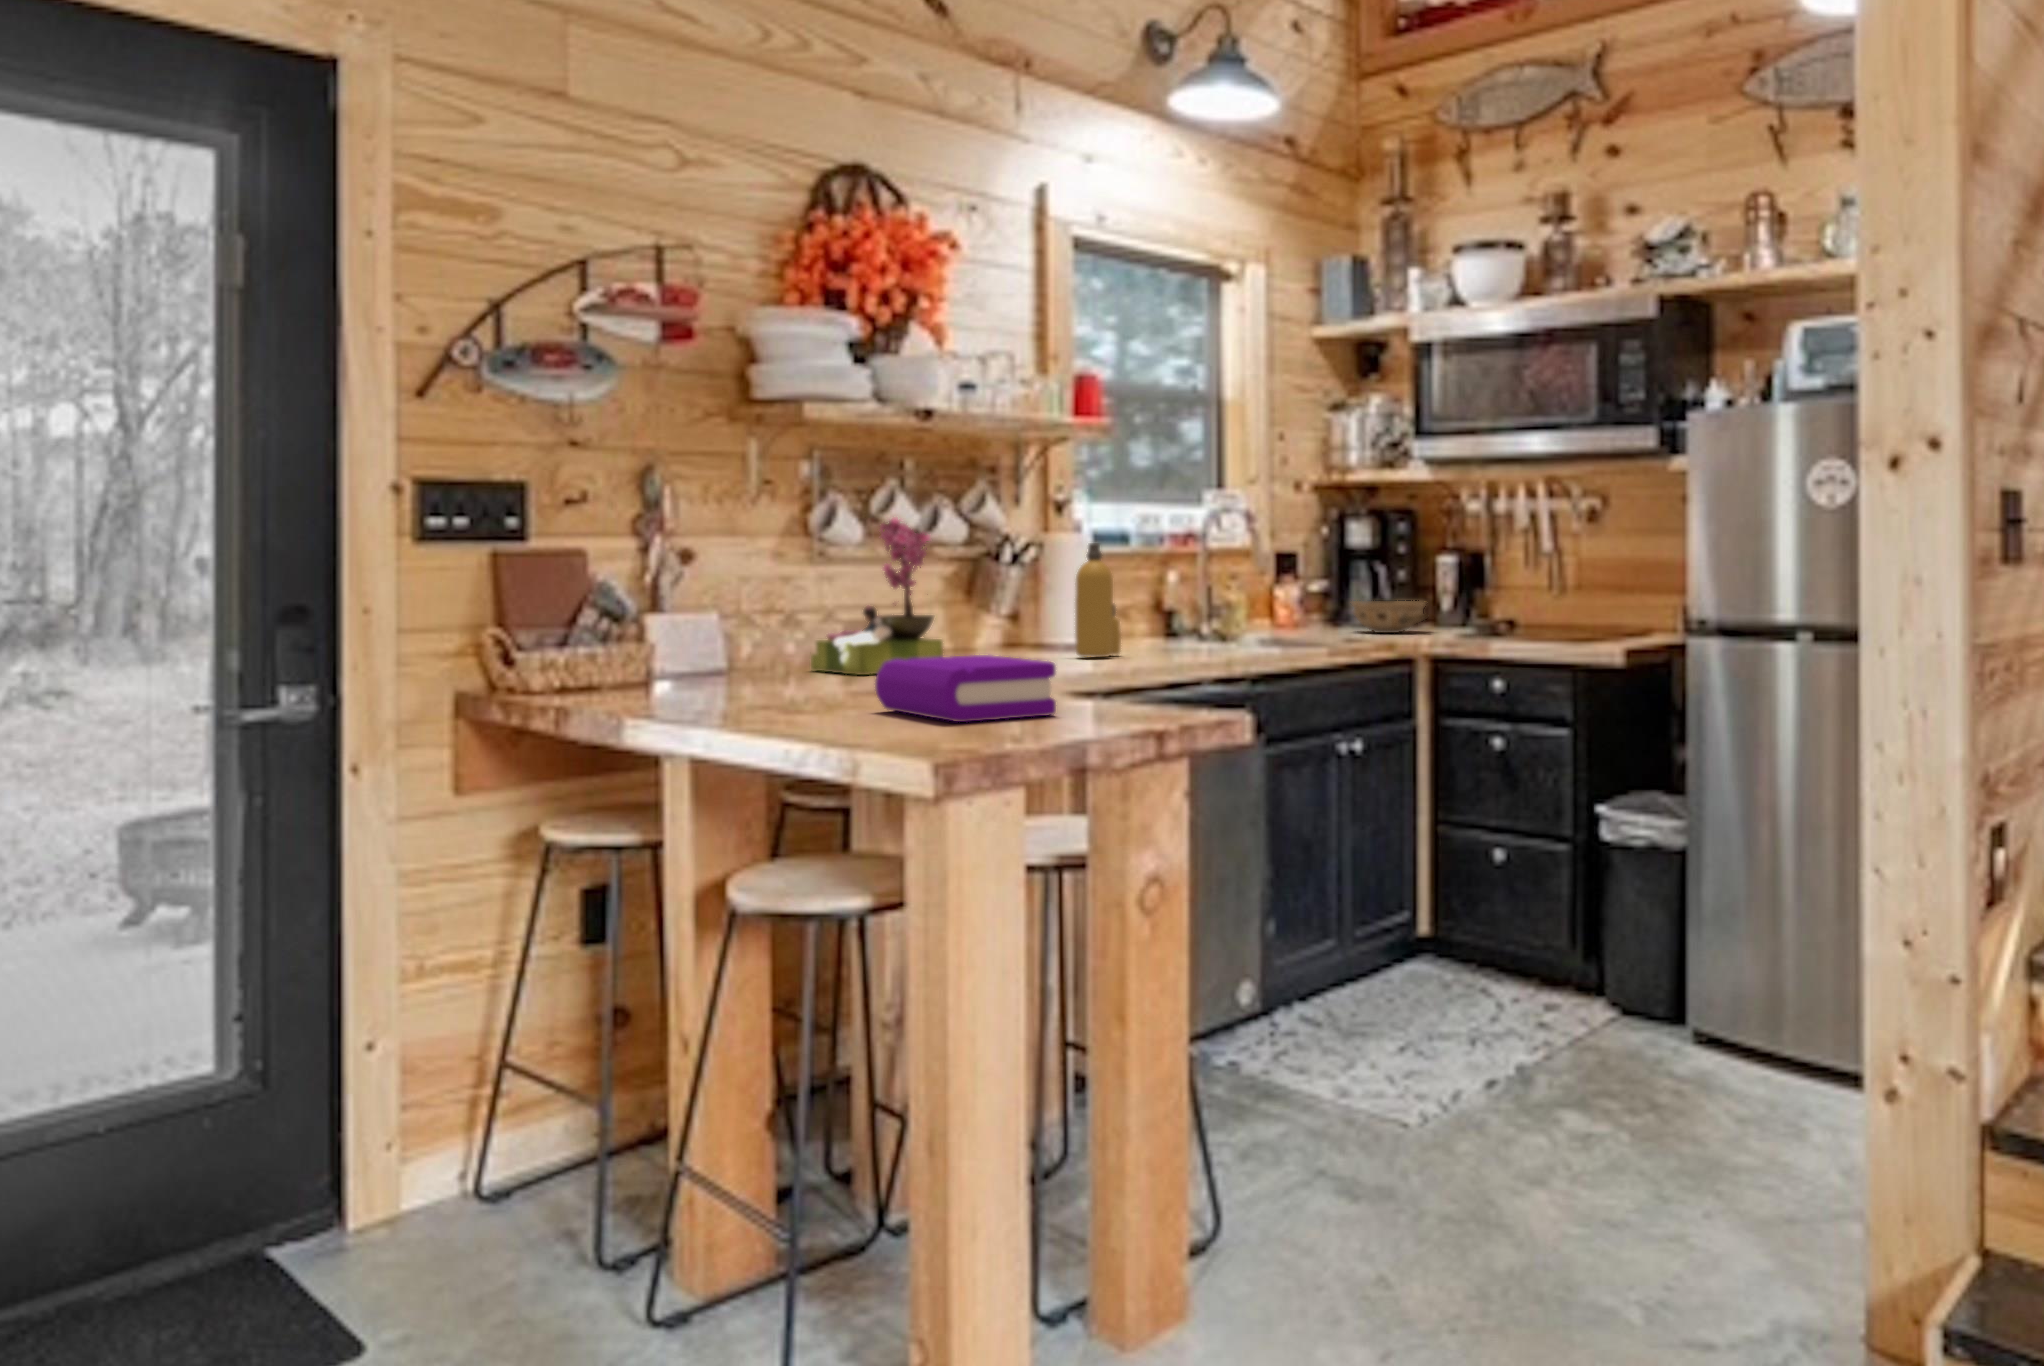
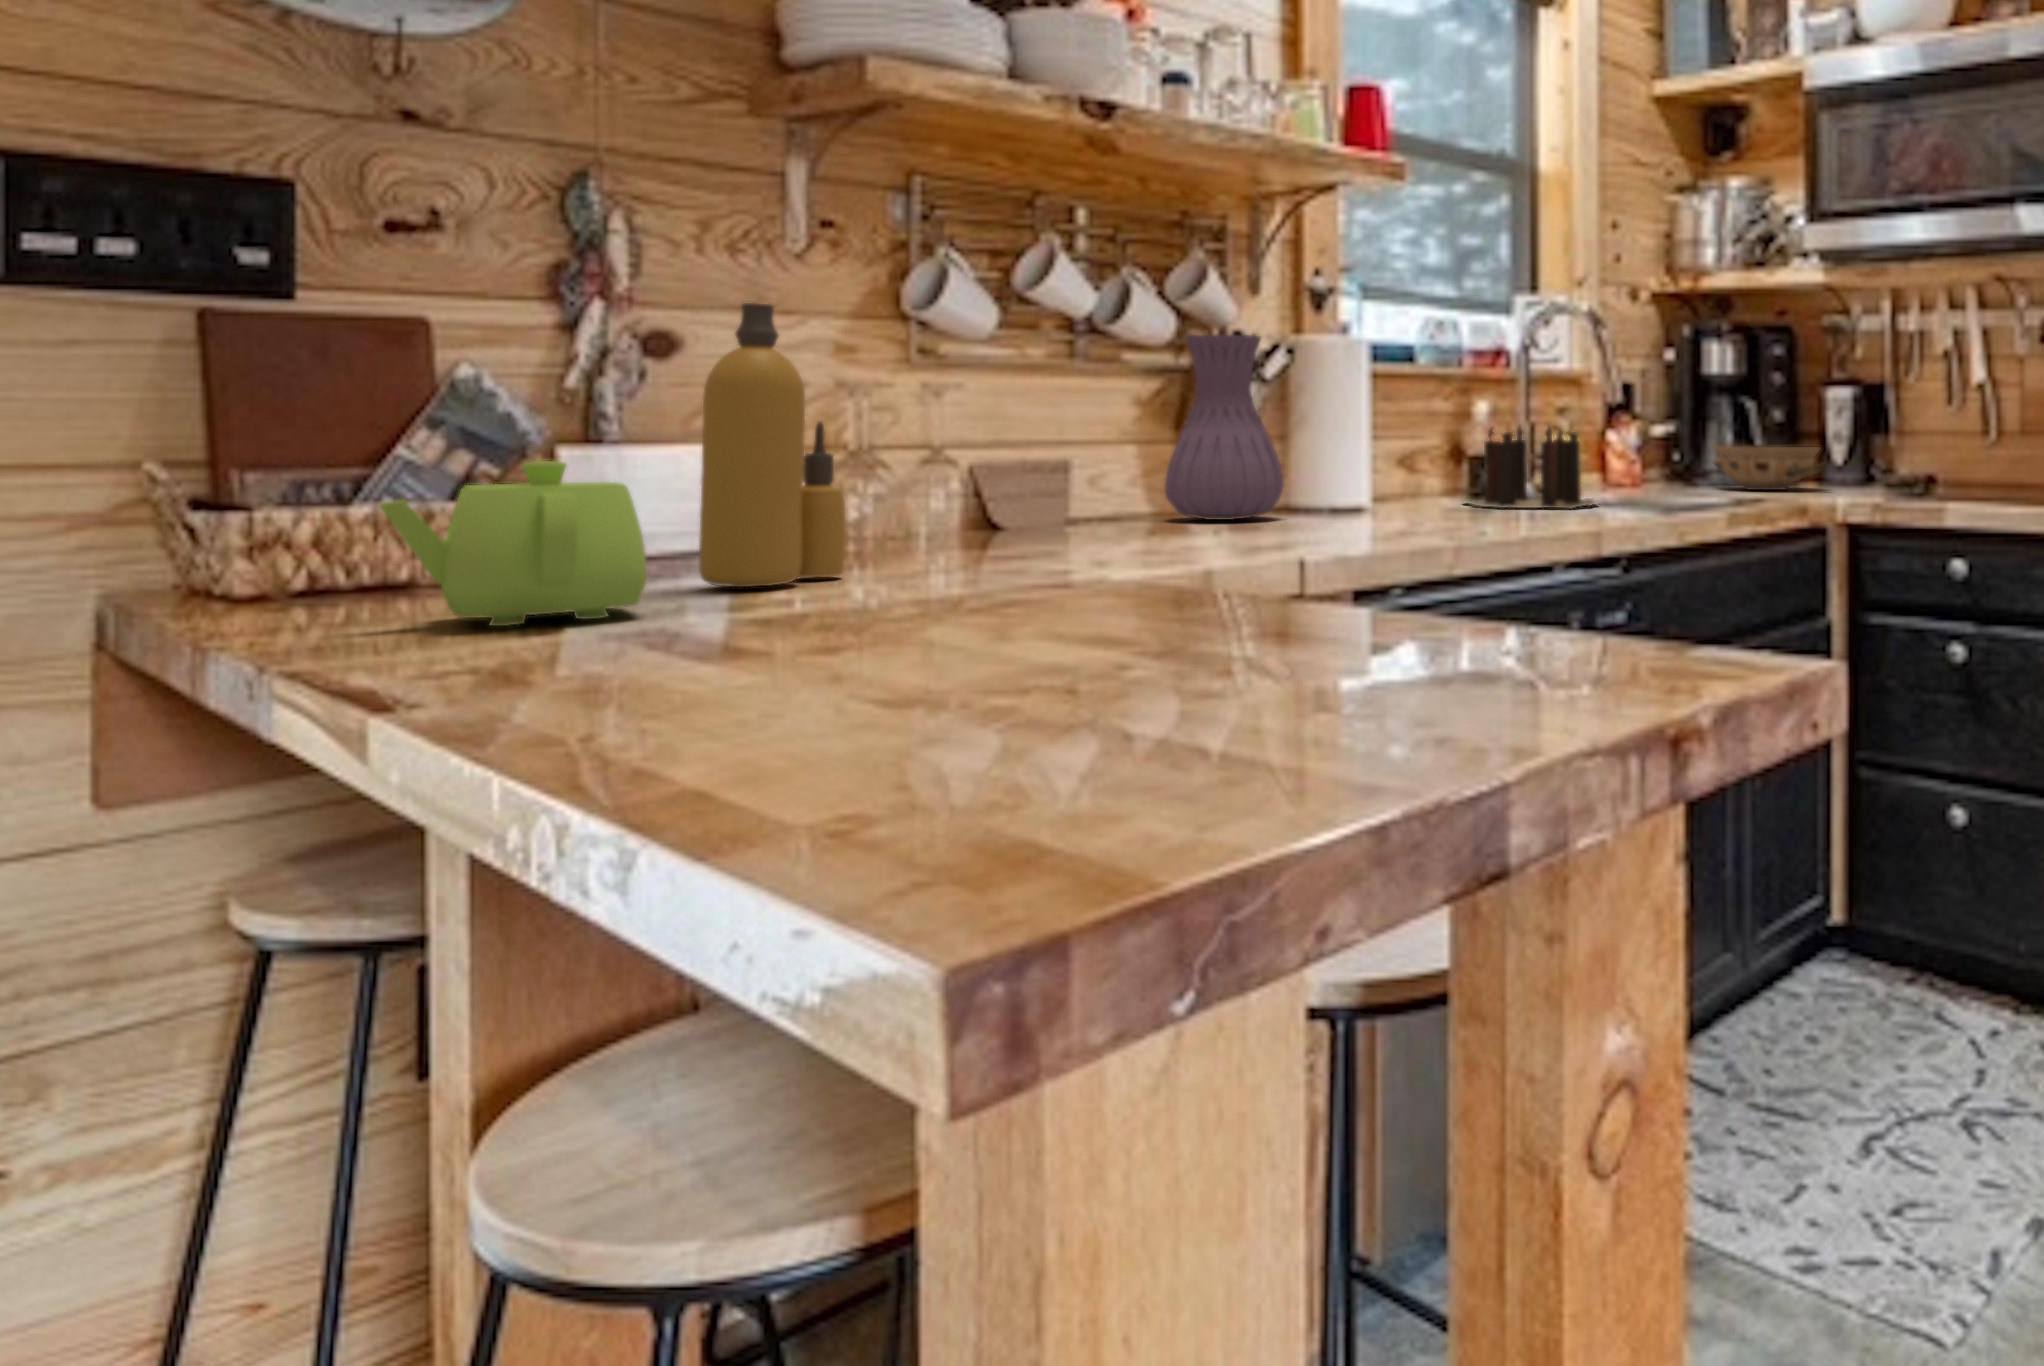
flower arrangement: present [811,517,943,675] -> none [893,280,1128,561]
vase: none [960,537,1035,654] -> present [1165,335,1284,520]
bottle: present [1075,543,1121,657] -> present [699,303,845,587]
candle: none [1148,589,1274,646] -> present [1470,426,1599,508]
teapot: none [622,624,731,699] -> present [380,461,647,626]
book: present [875,655,1056,722] -> none [921,533,1383,729]

